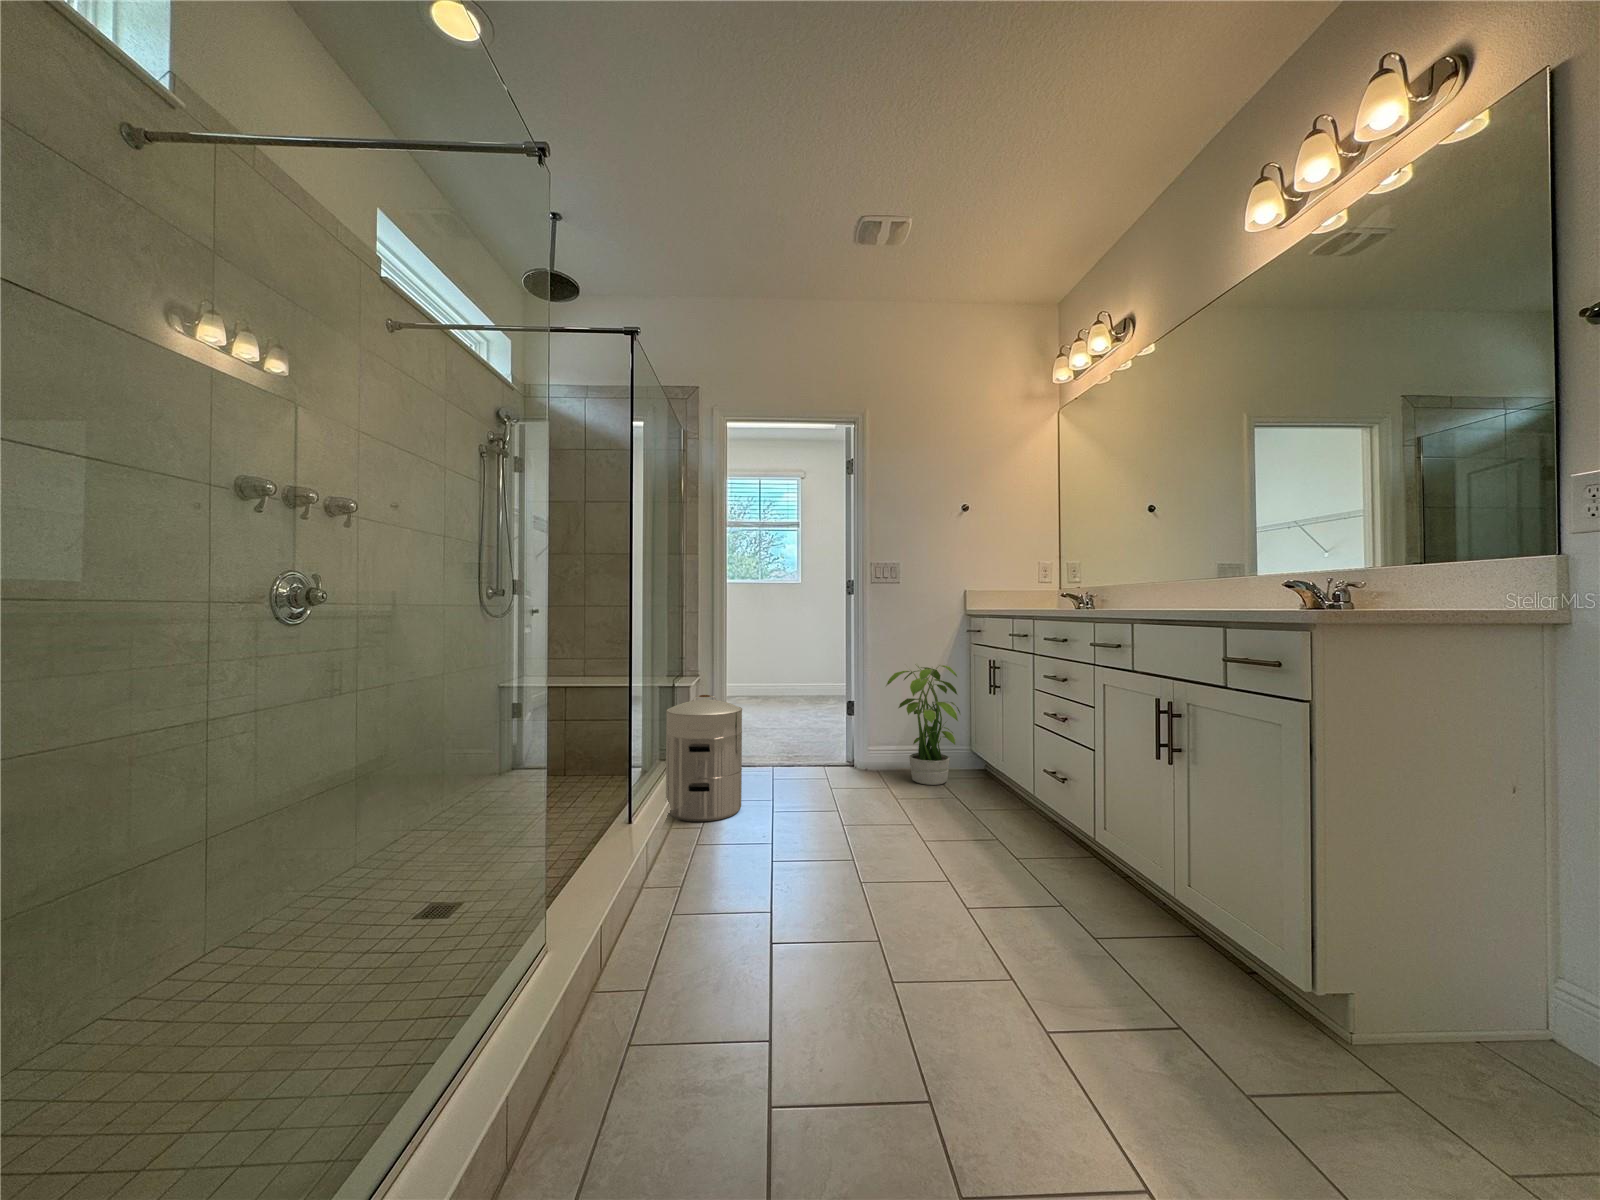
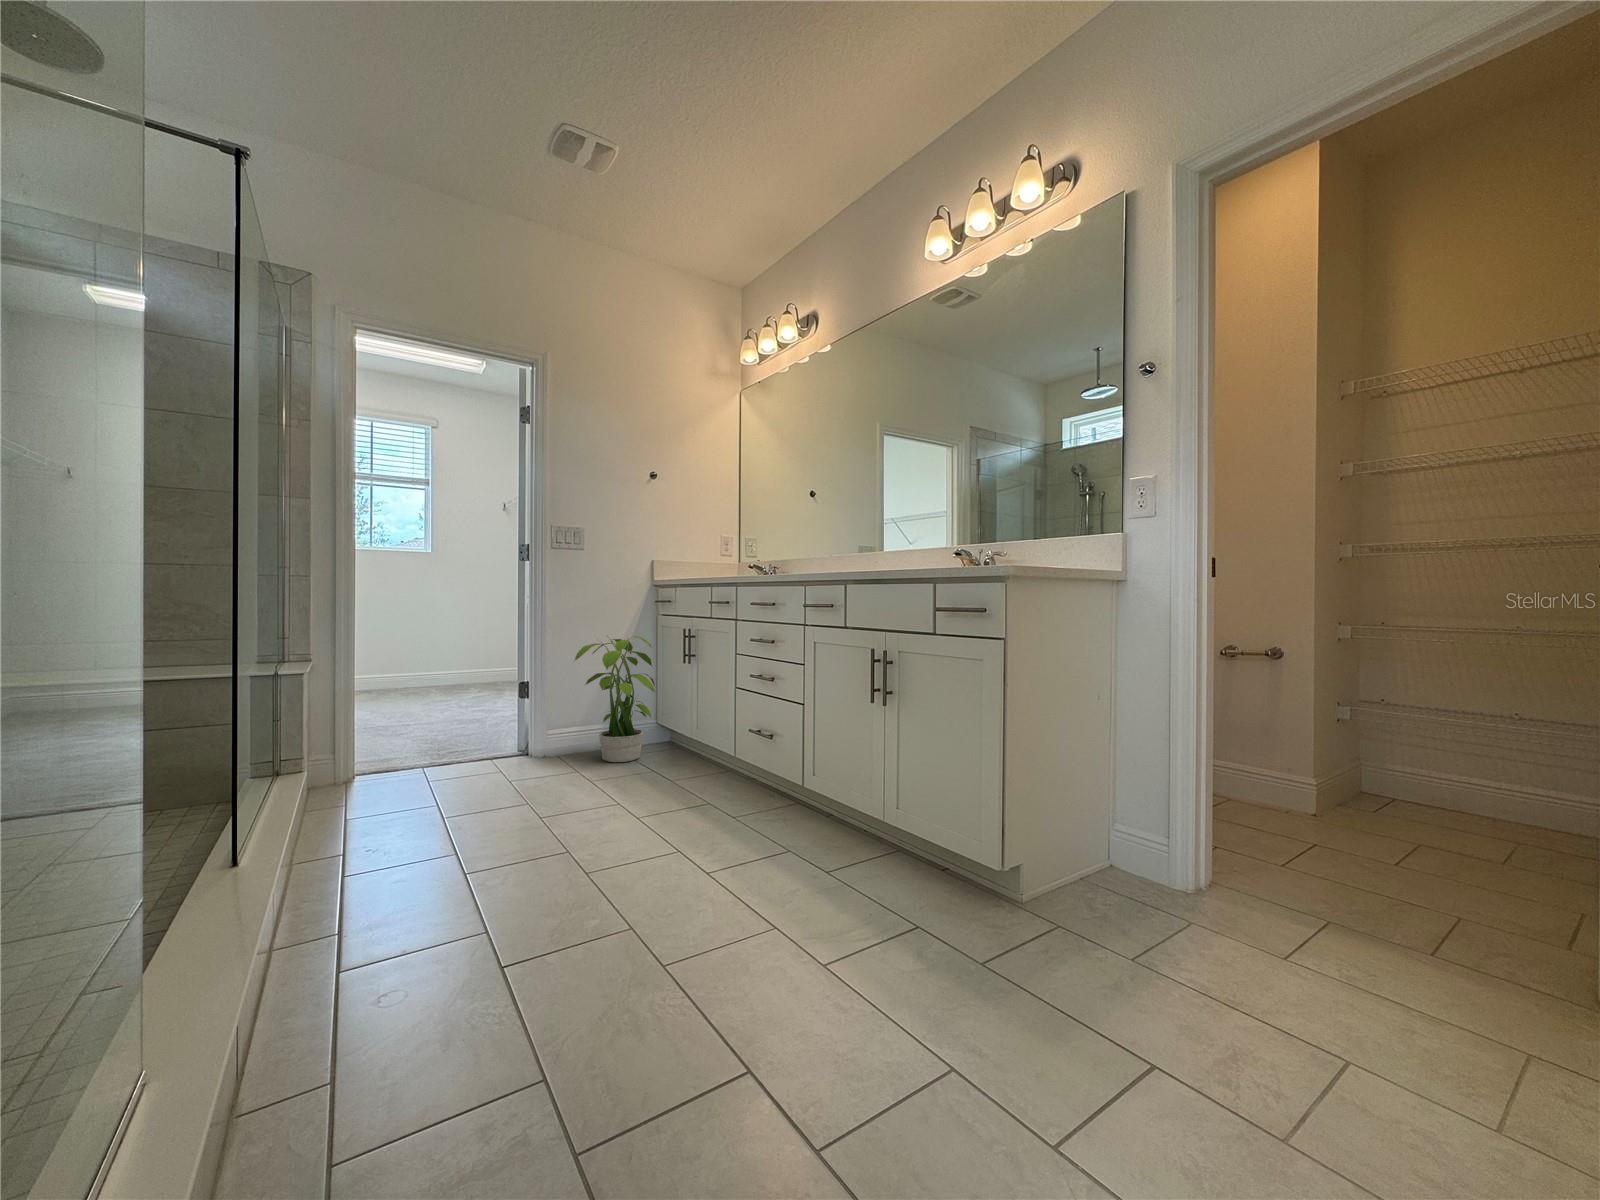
waste bin: present [666,695,742,822] -> none [271,682,397,855]

